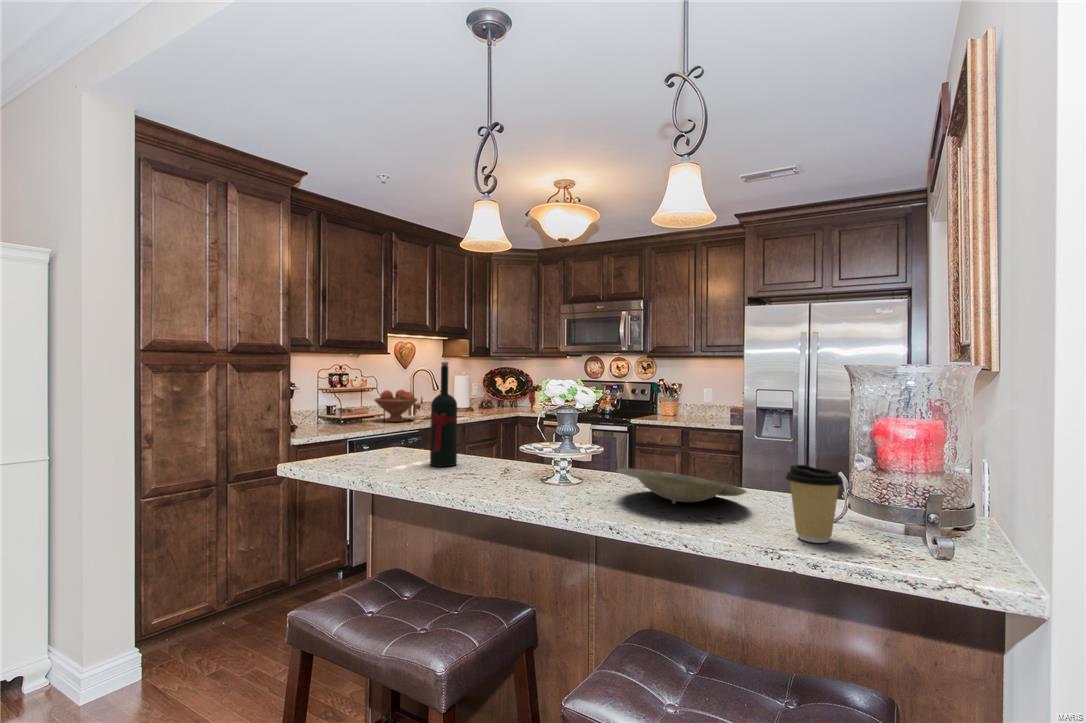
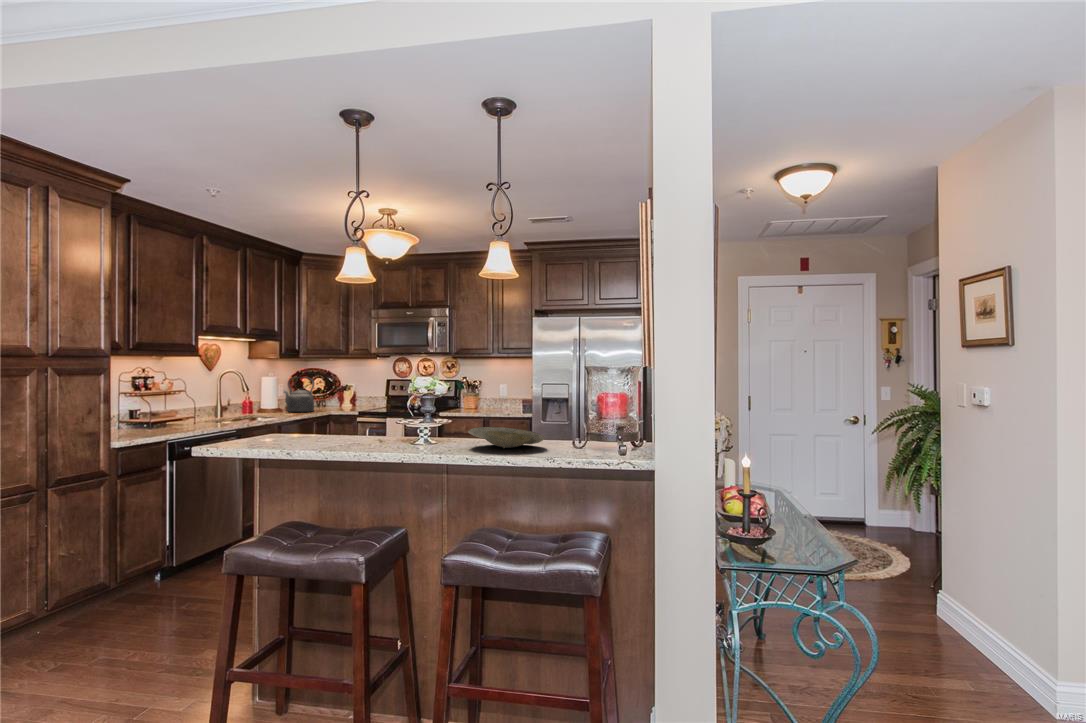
wine bottle: present [430,362,457,466] -> none [318,364,339,442]
kettle: none [474,376,503,412] -> present [284,377,314,412]
fruit bowl: present [374,390,417,422] -> none [185,392,233,423]
coffee cup: present [786,465,843,543] -> none [566,418,593,456]

